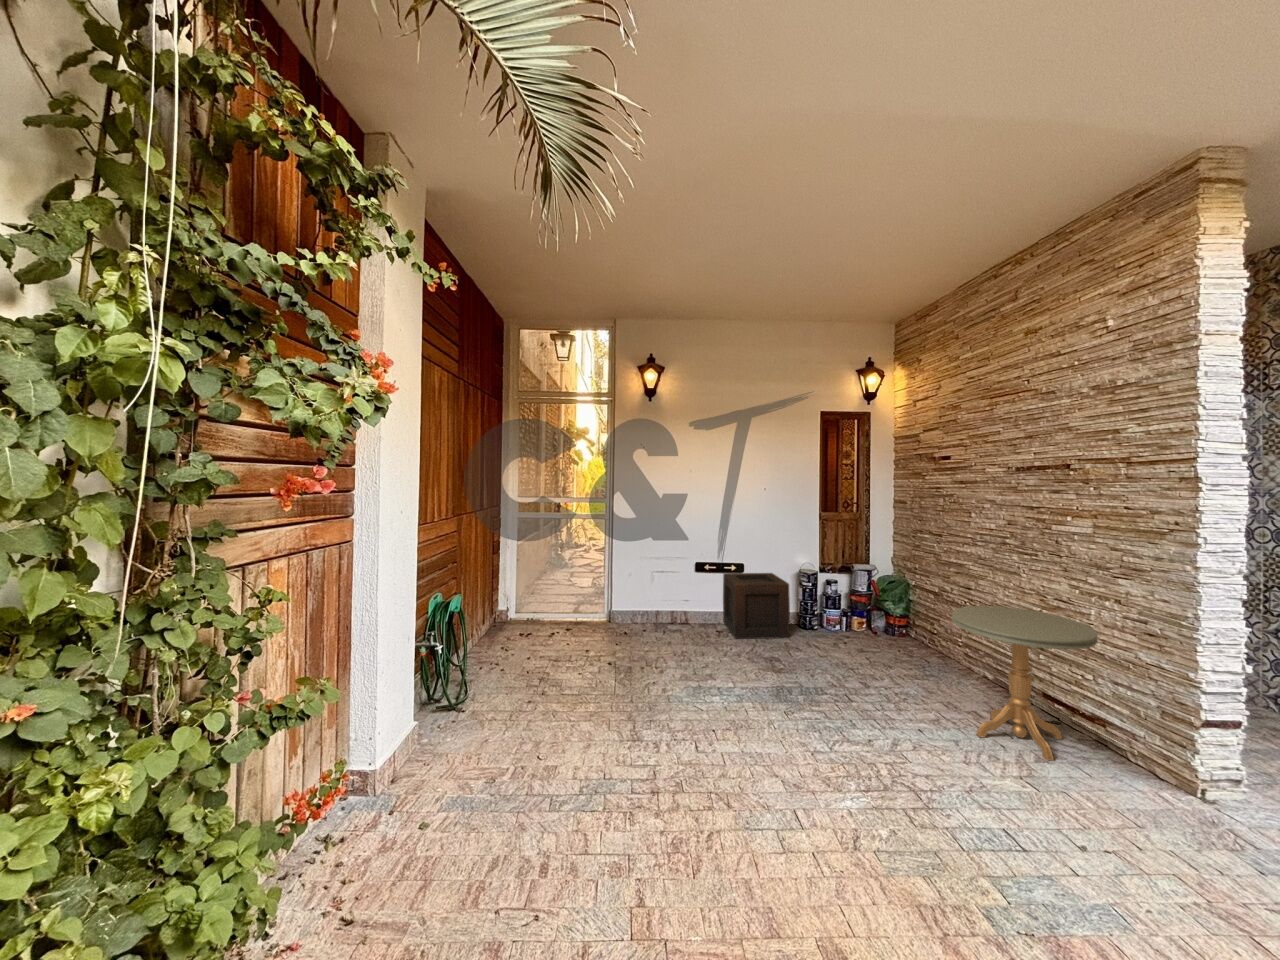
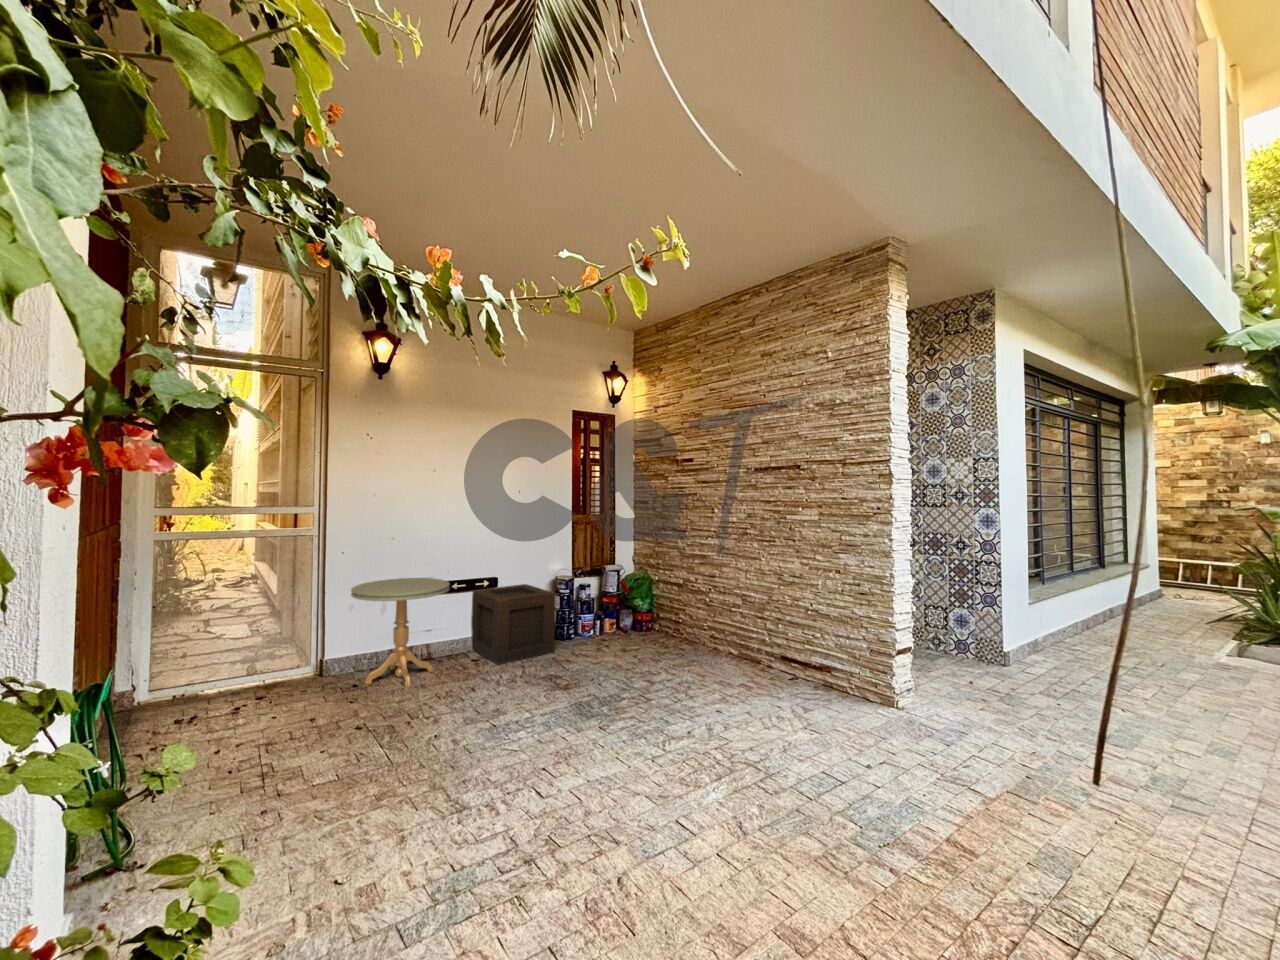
side table: present [952,606,1098,761] -> present [351,578,450,687]

